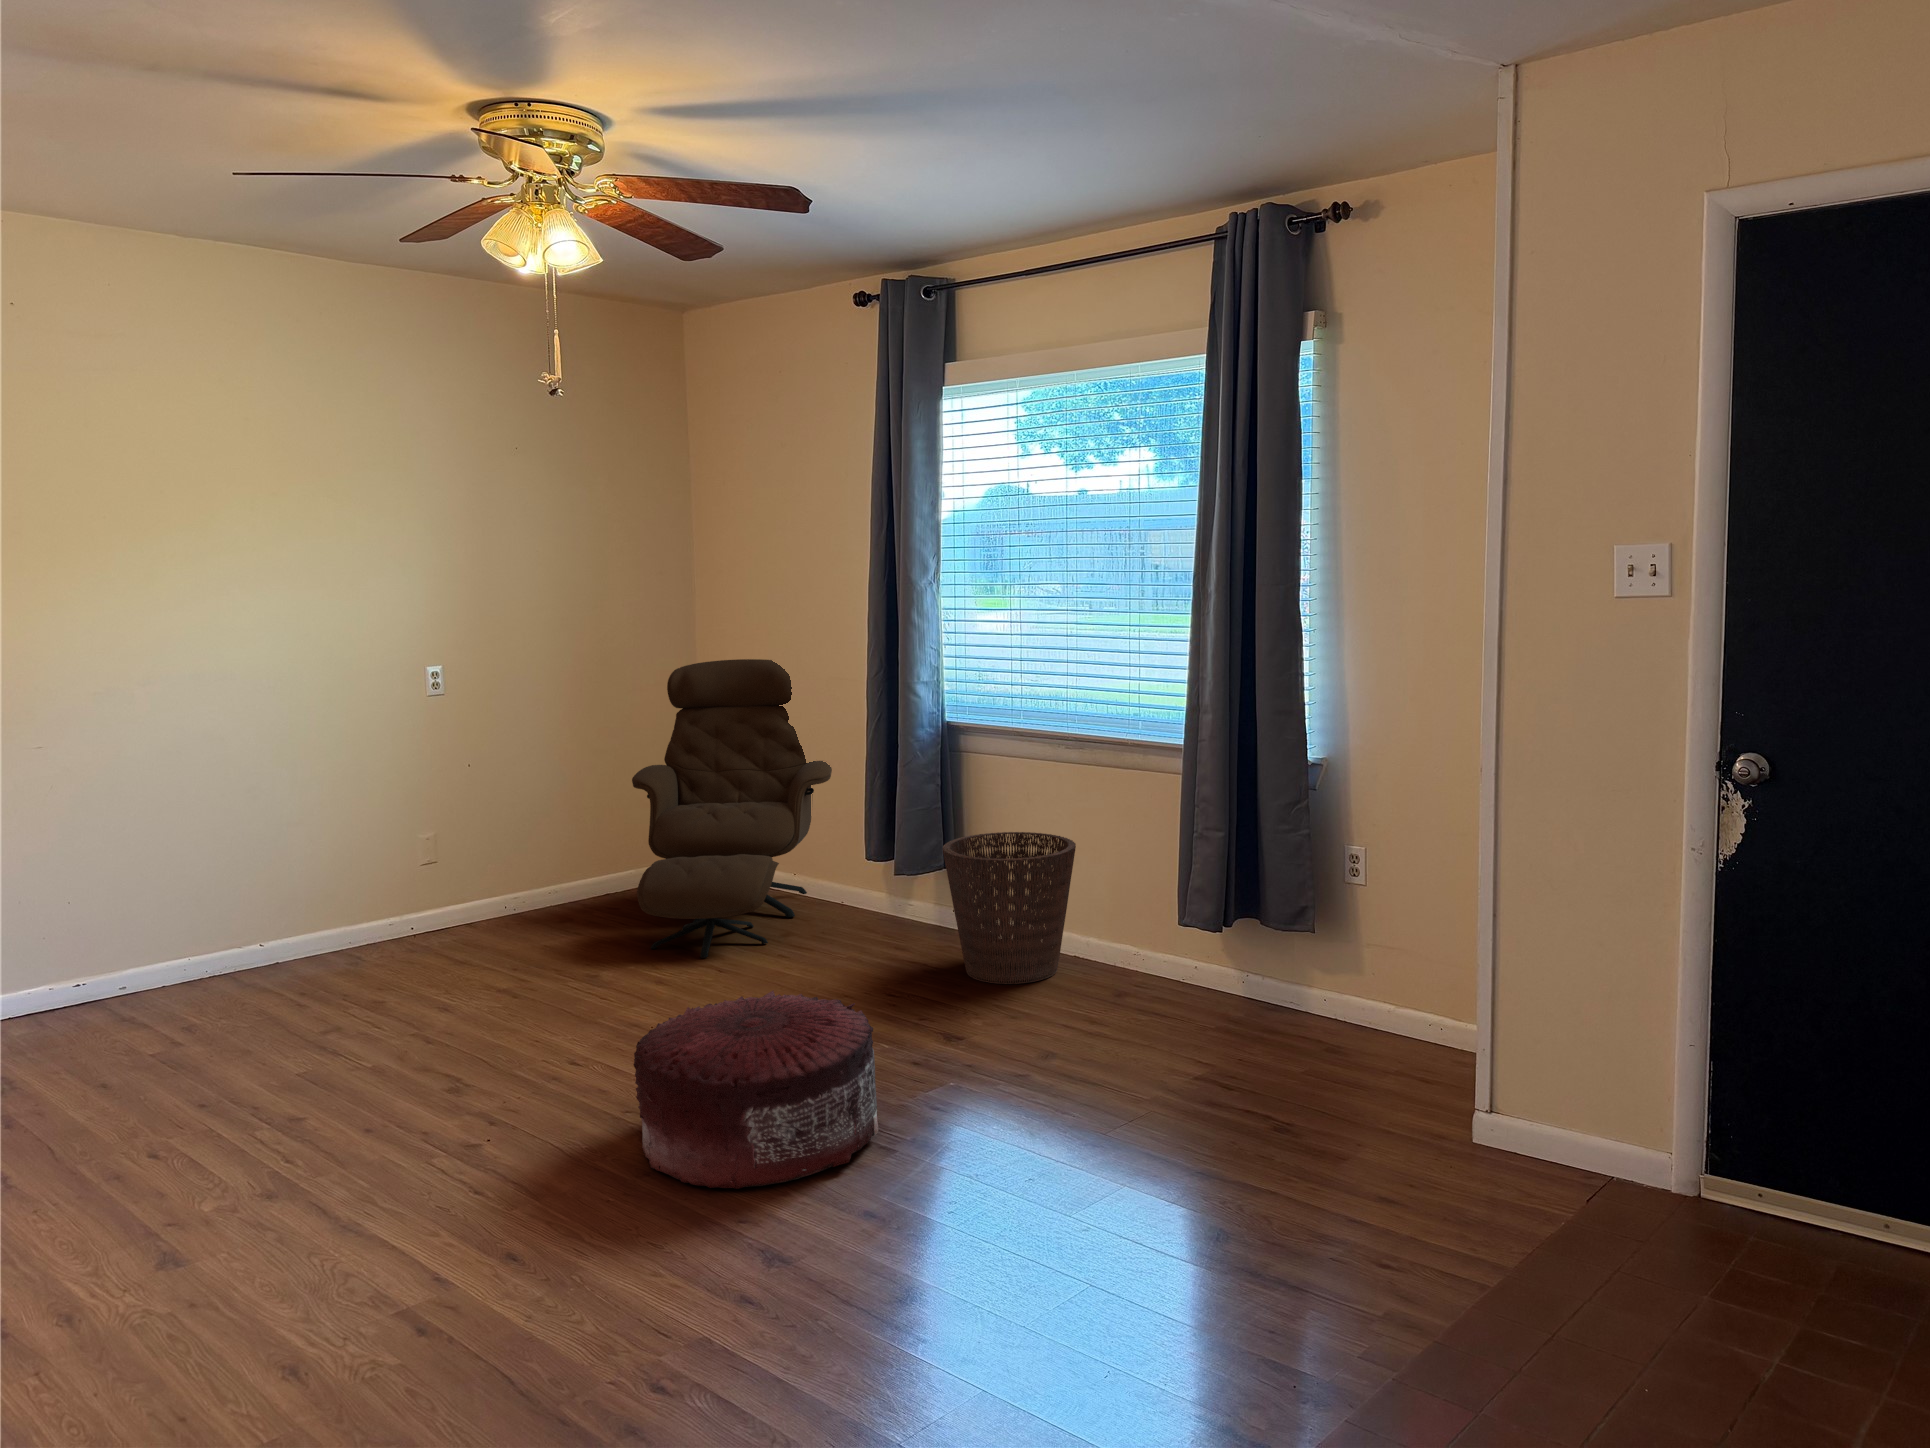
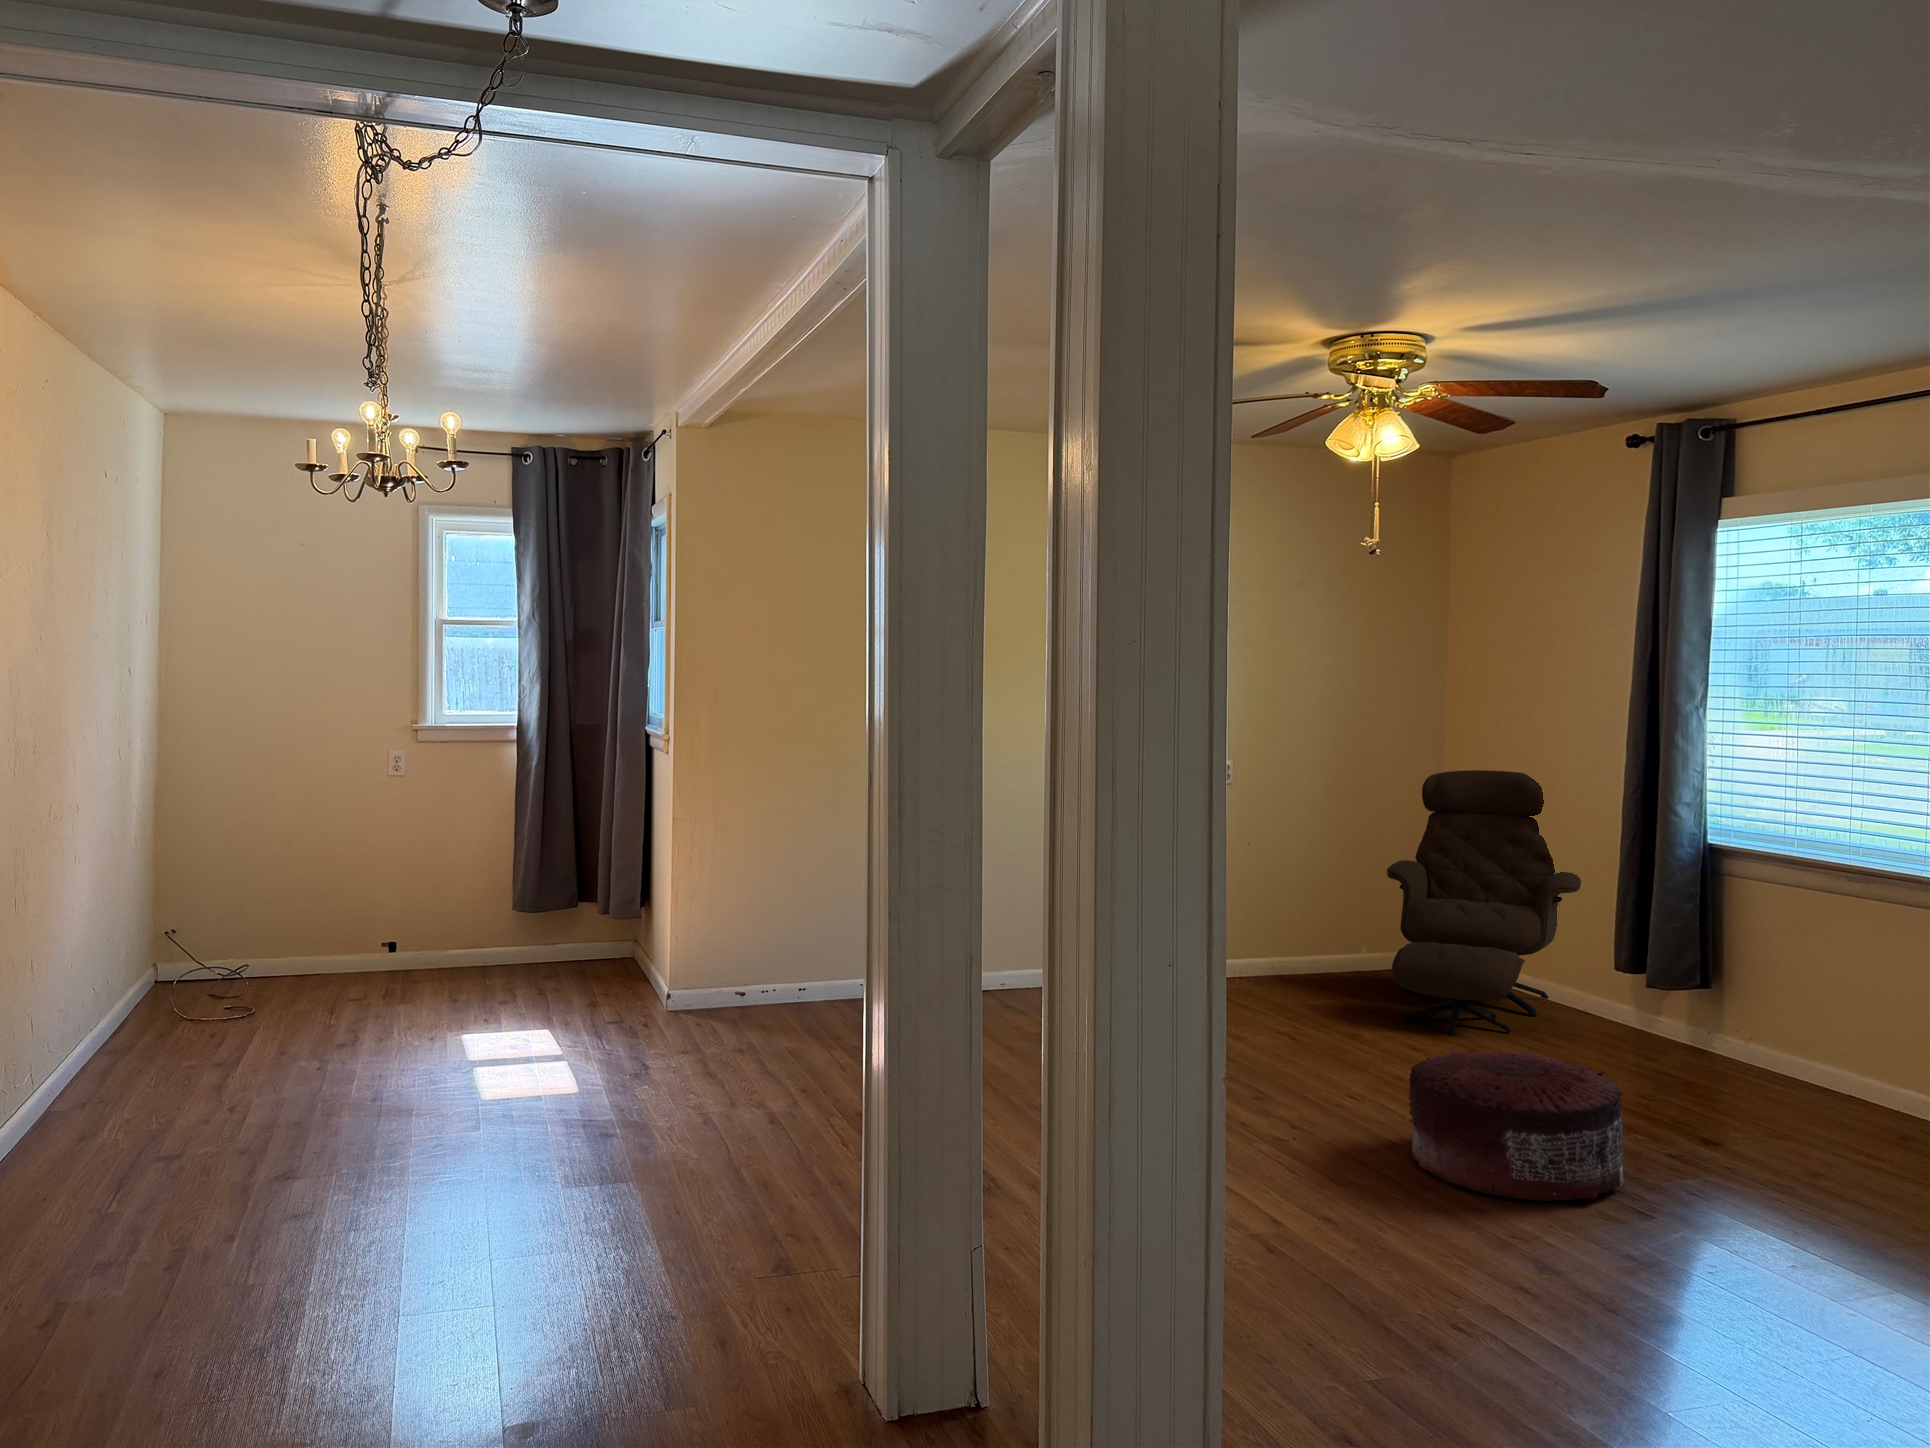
basket: present [942,832,1076,984] -> none [1698,956,1851,1107]

